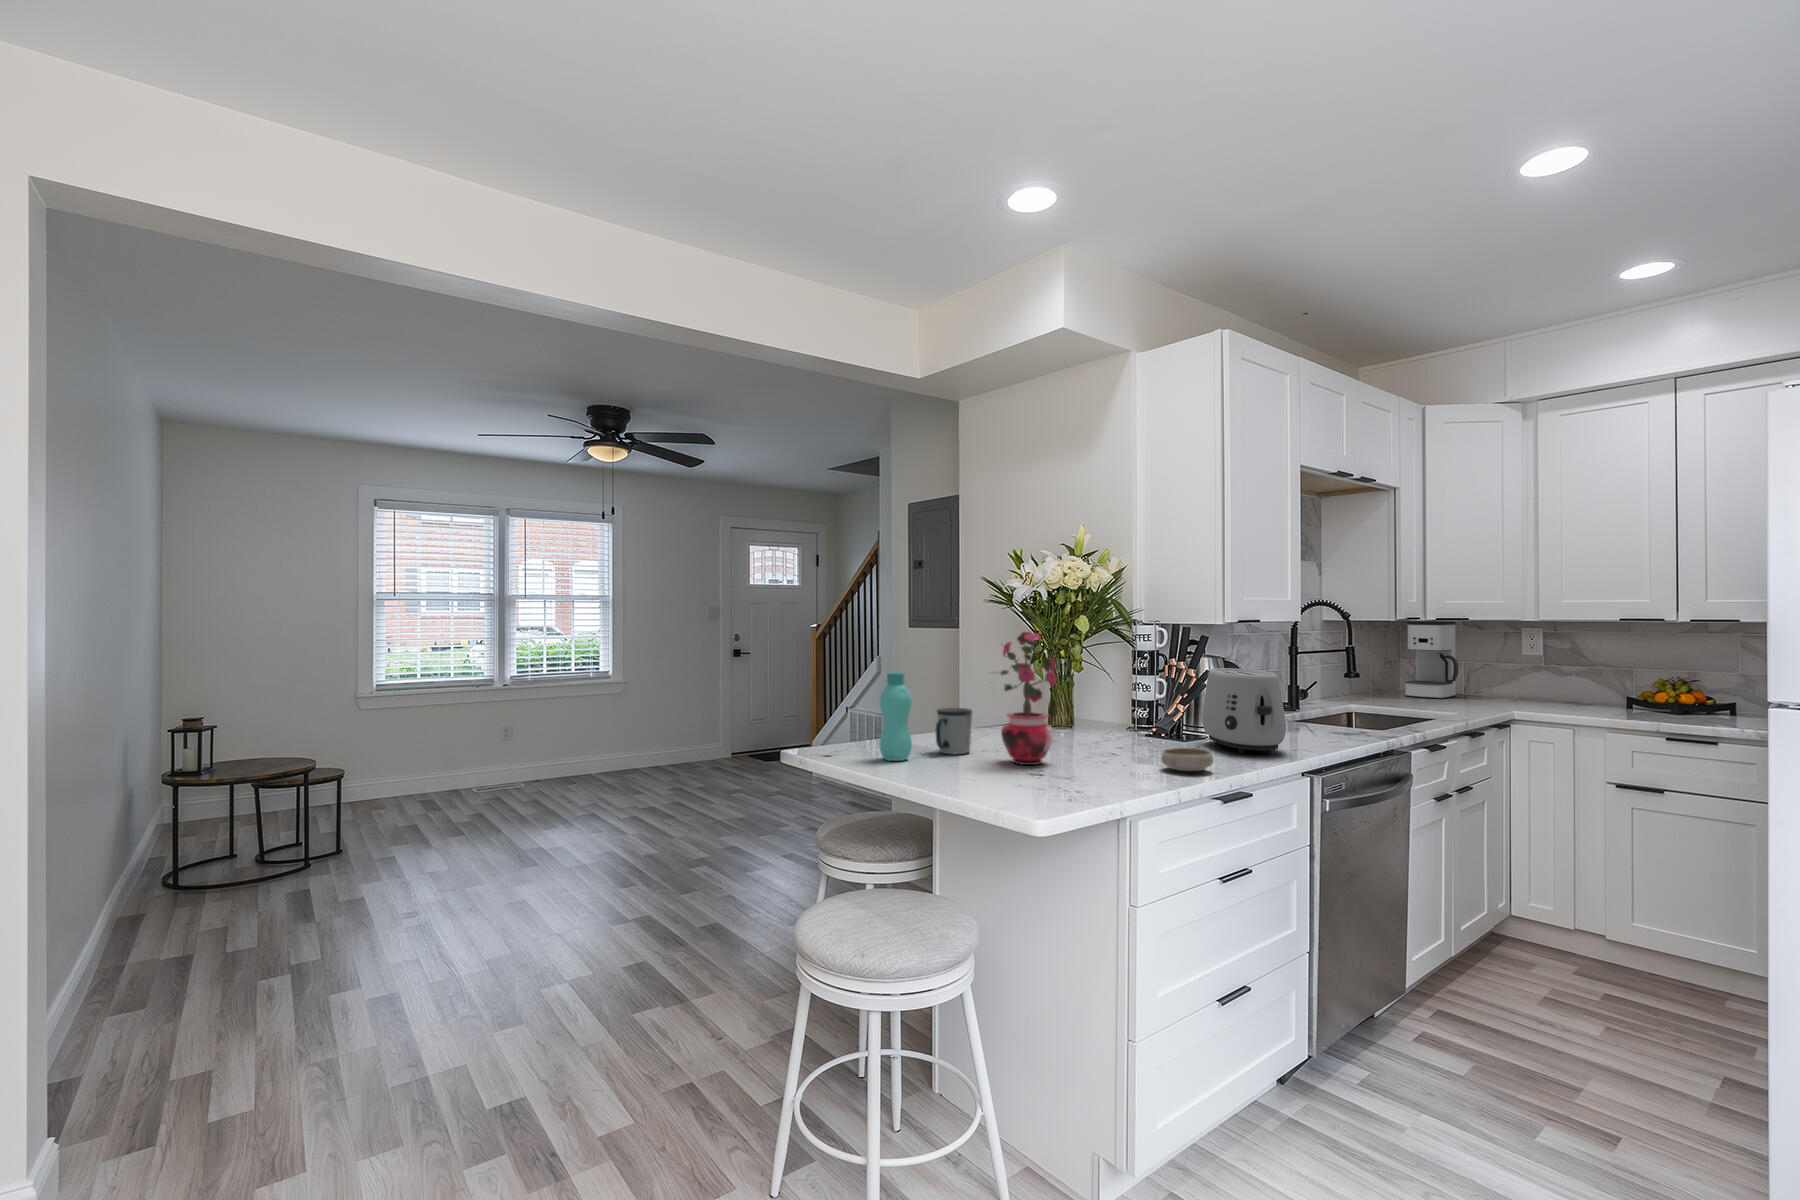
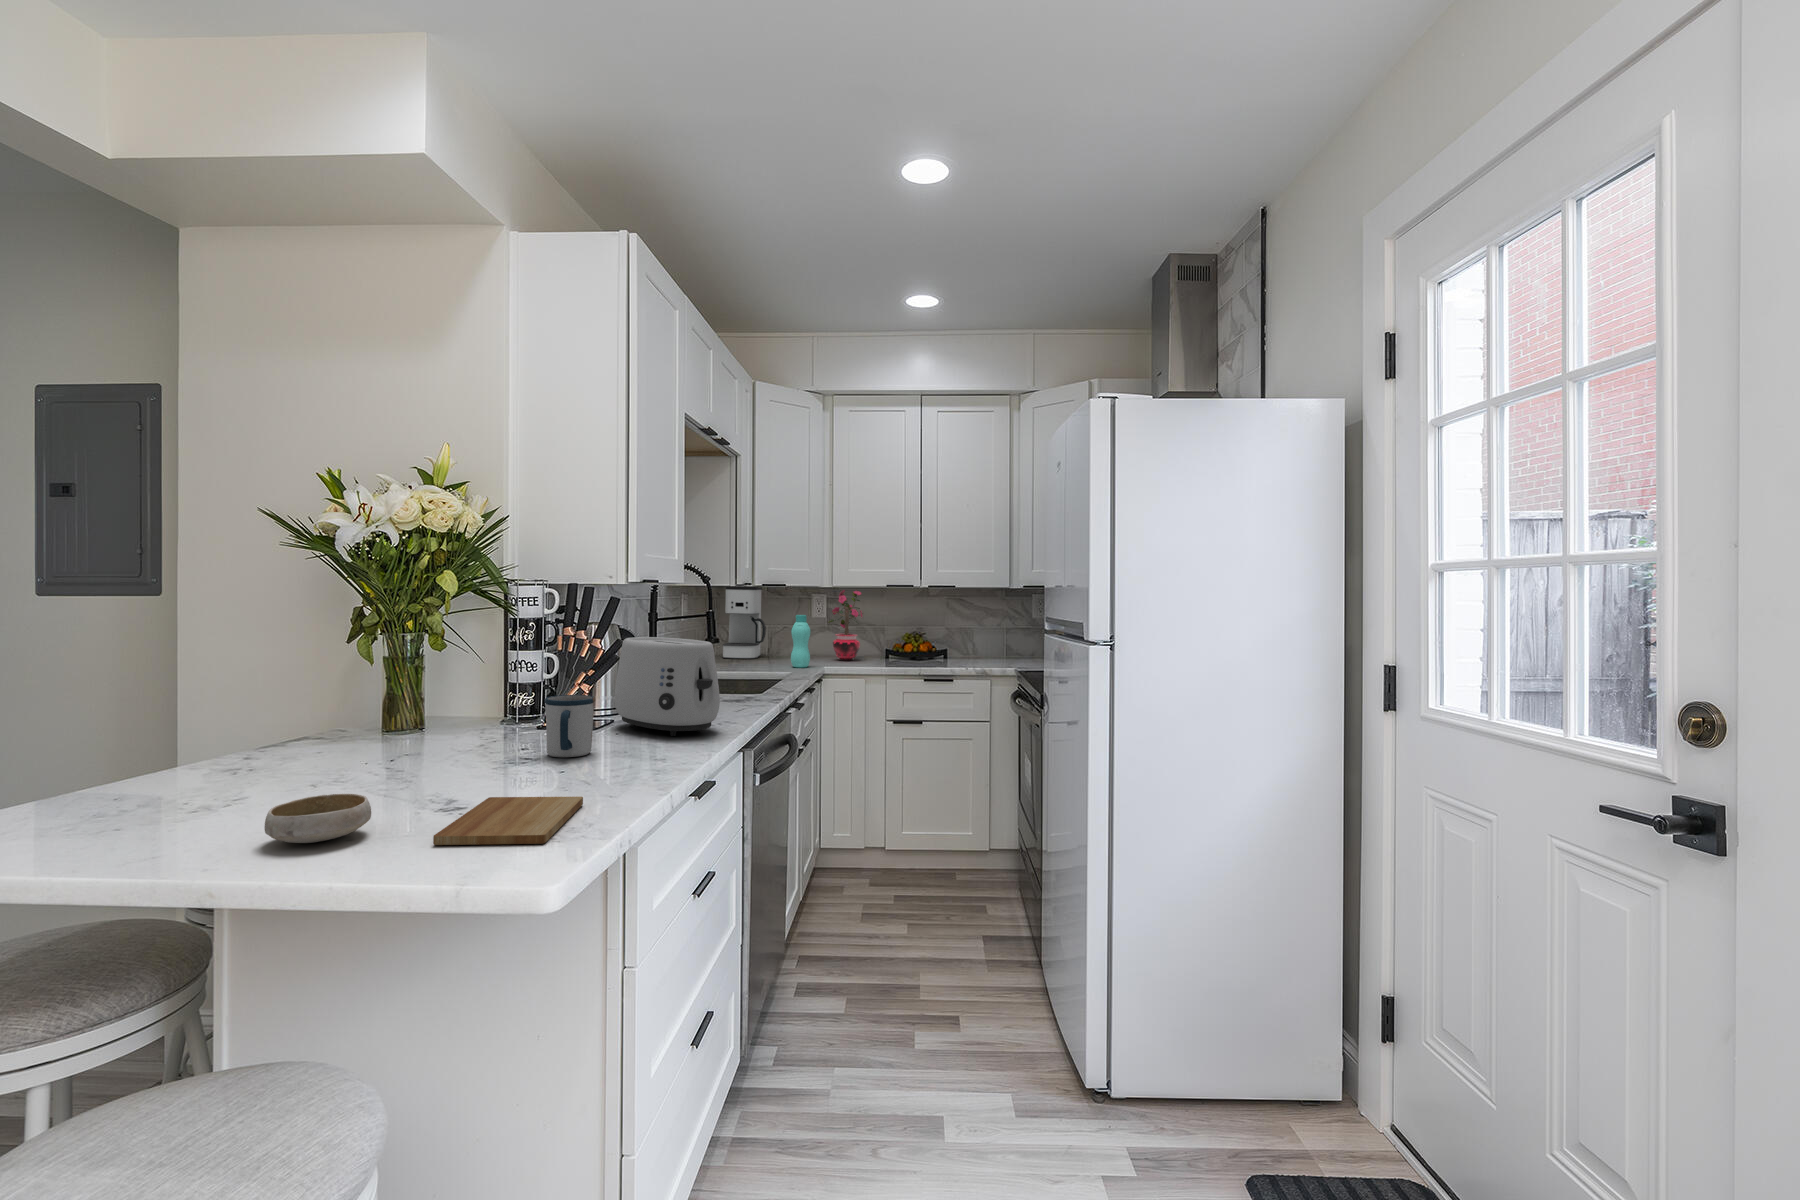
potted plant: present [1000,631,1056,765] -> present [828,590,862,661]
bottle: present [879,672,912,761] -> present [791,615,810,667]
mug: present [936,708,972,754] -> present [545,695,595,757]
bowl: present [1161,748,1213,771] -> present [265,794,371,843]
cutting board: none [1002,770,1108,799] -> present [433,797,583,845]

